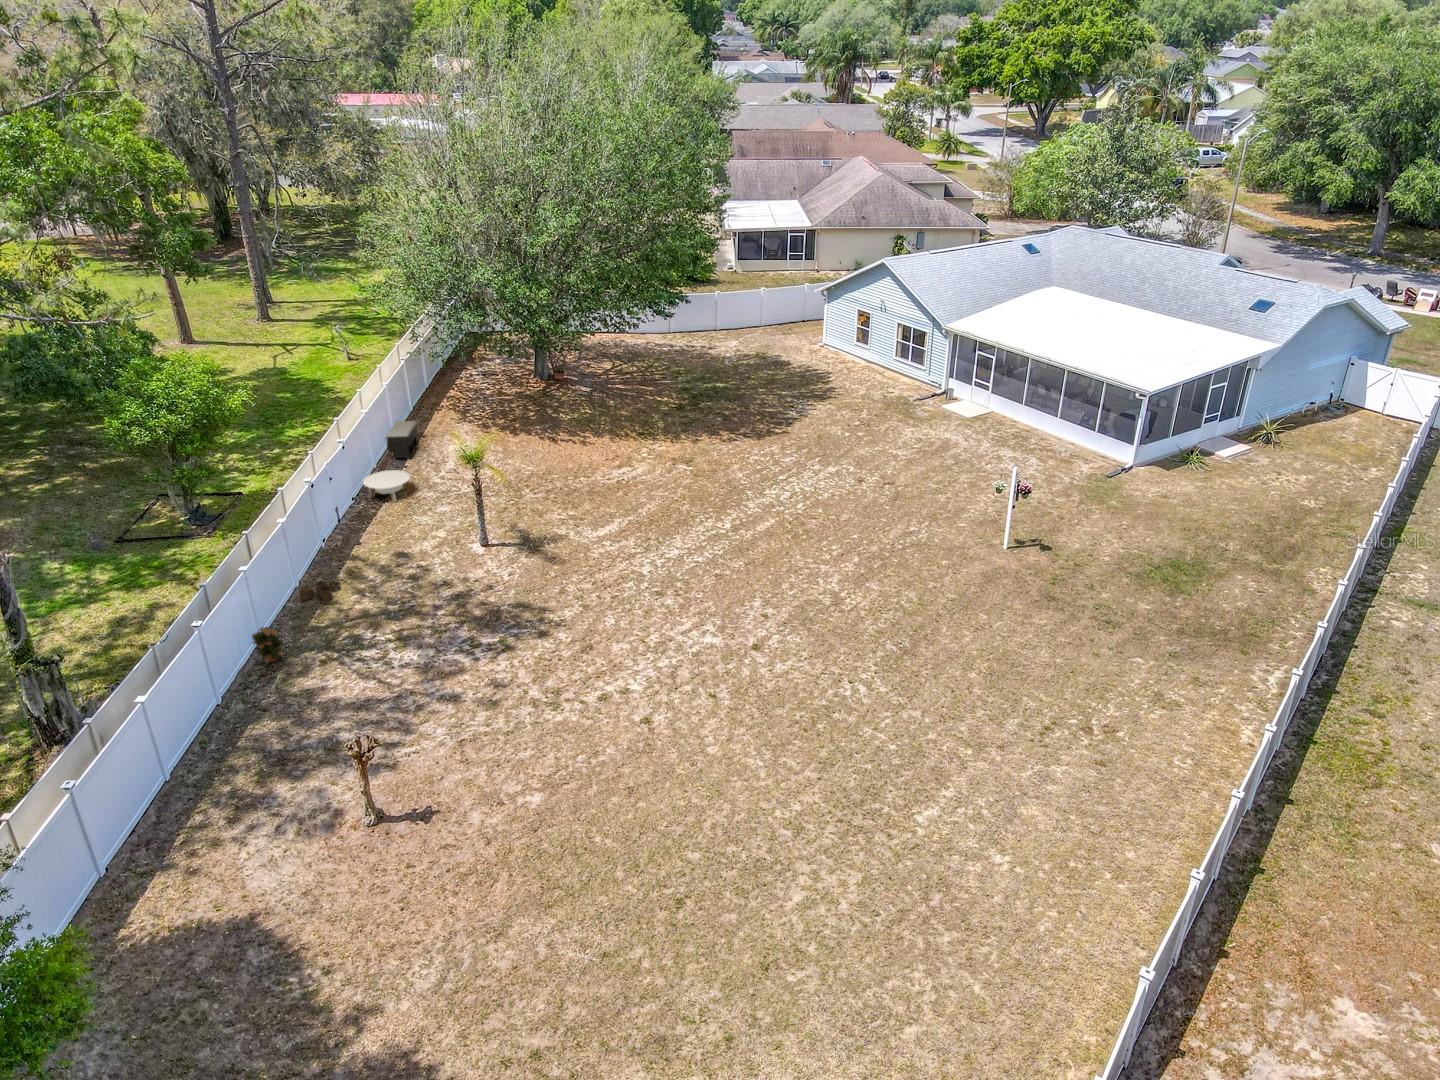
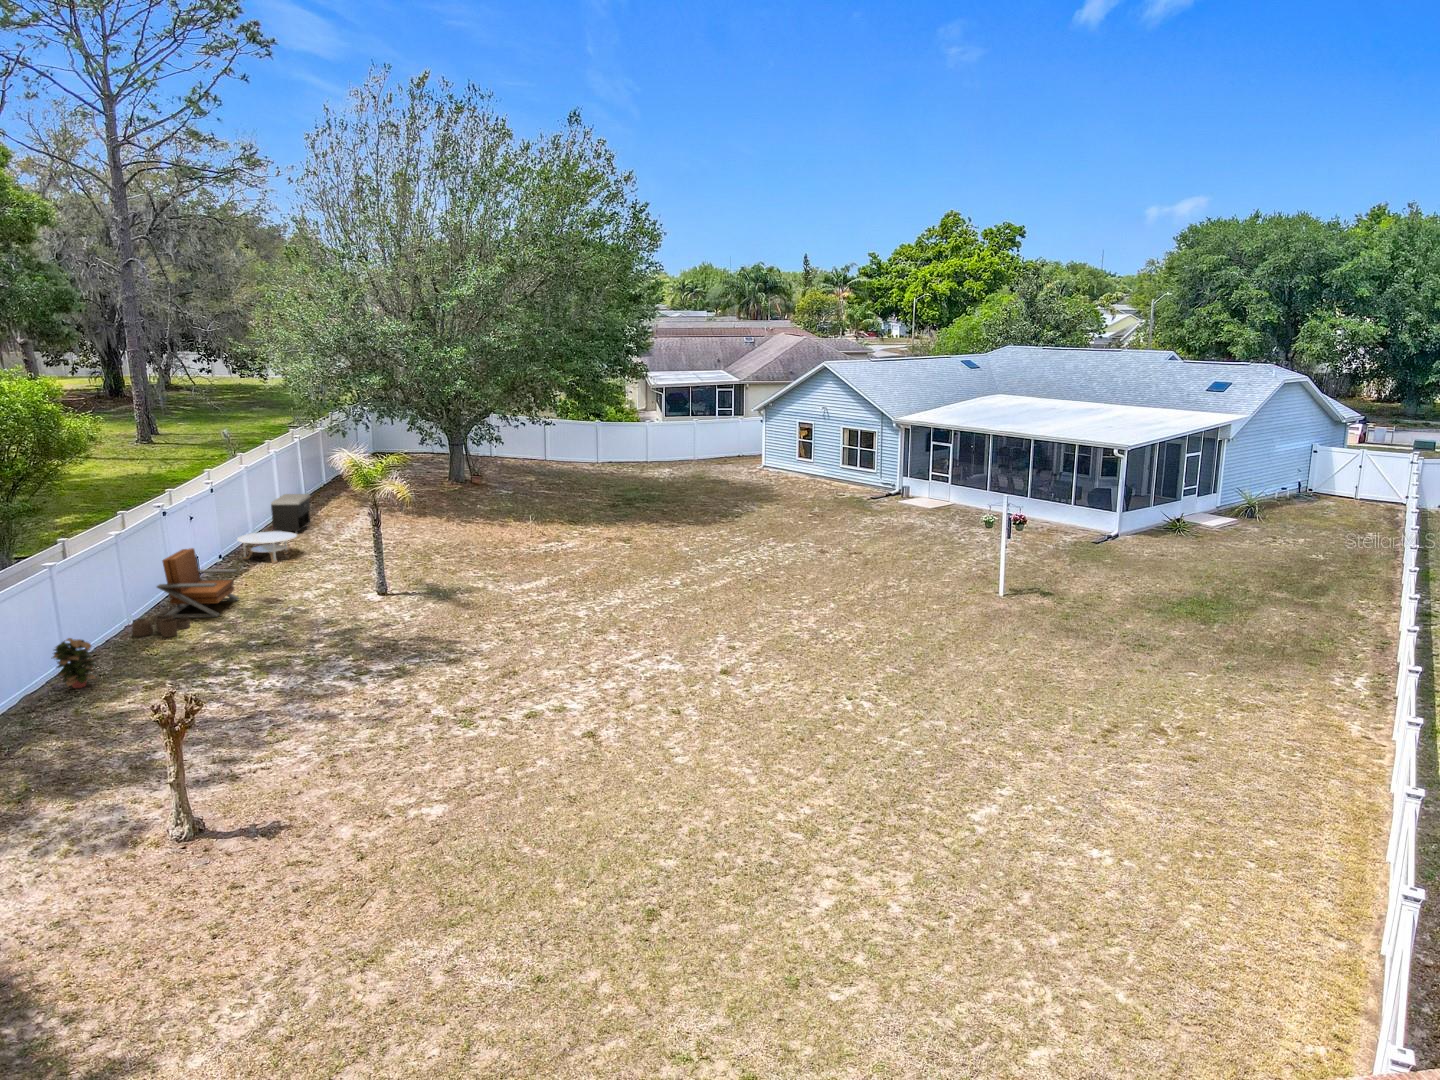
lounge chair: none [311,516,374,577] -> present [157,548,239,618]

